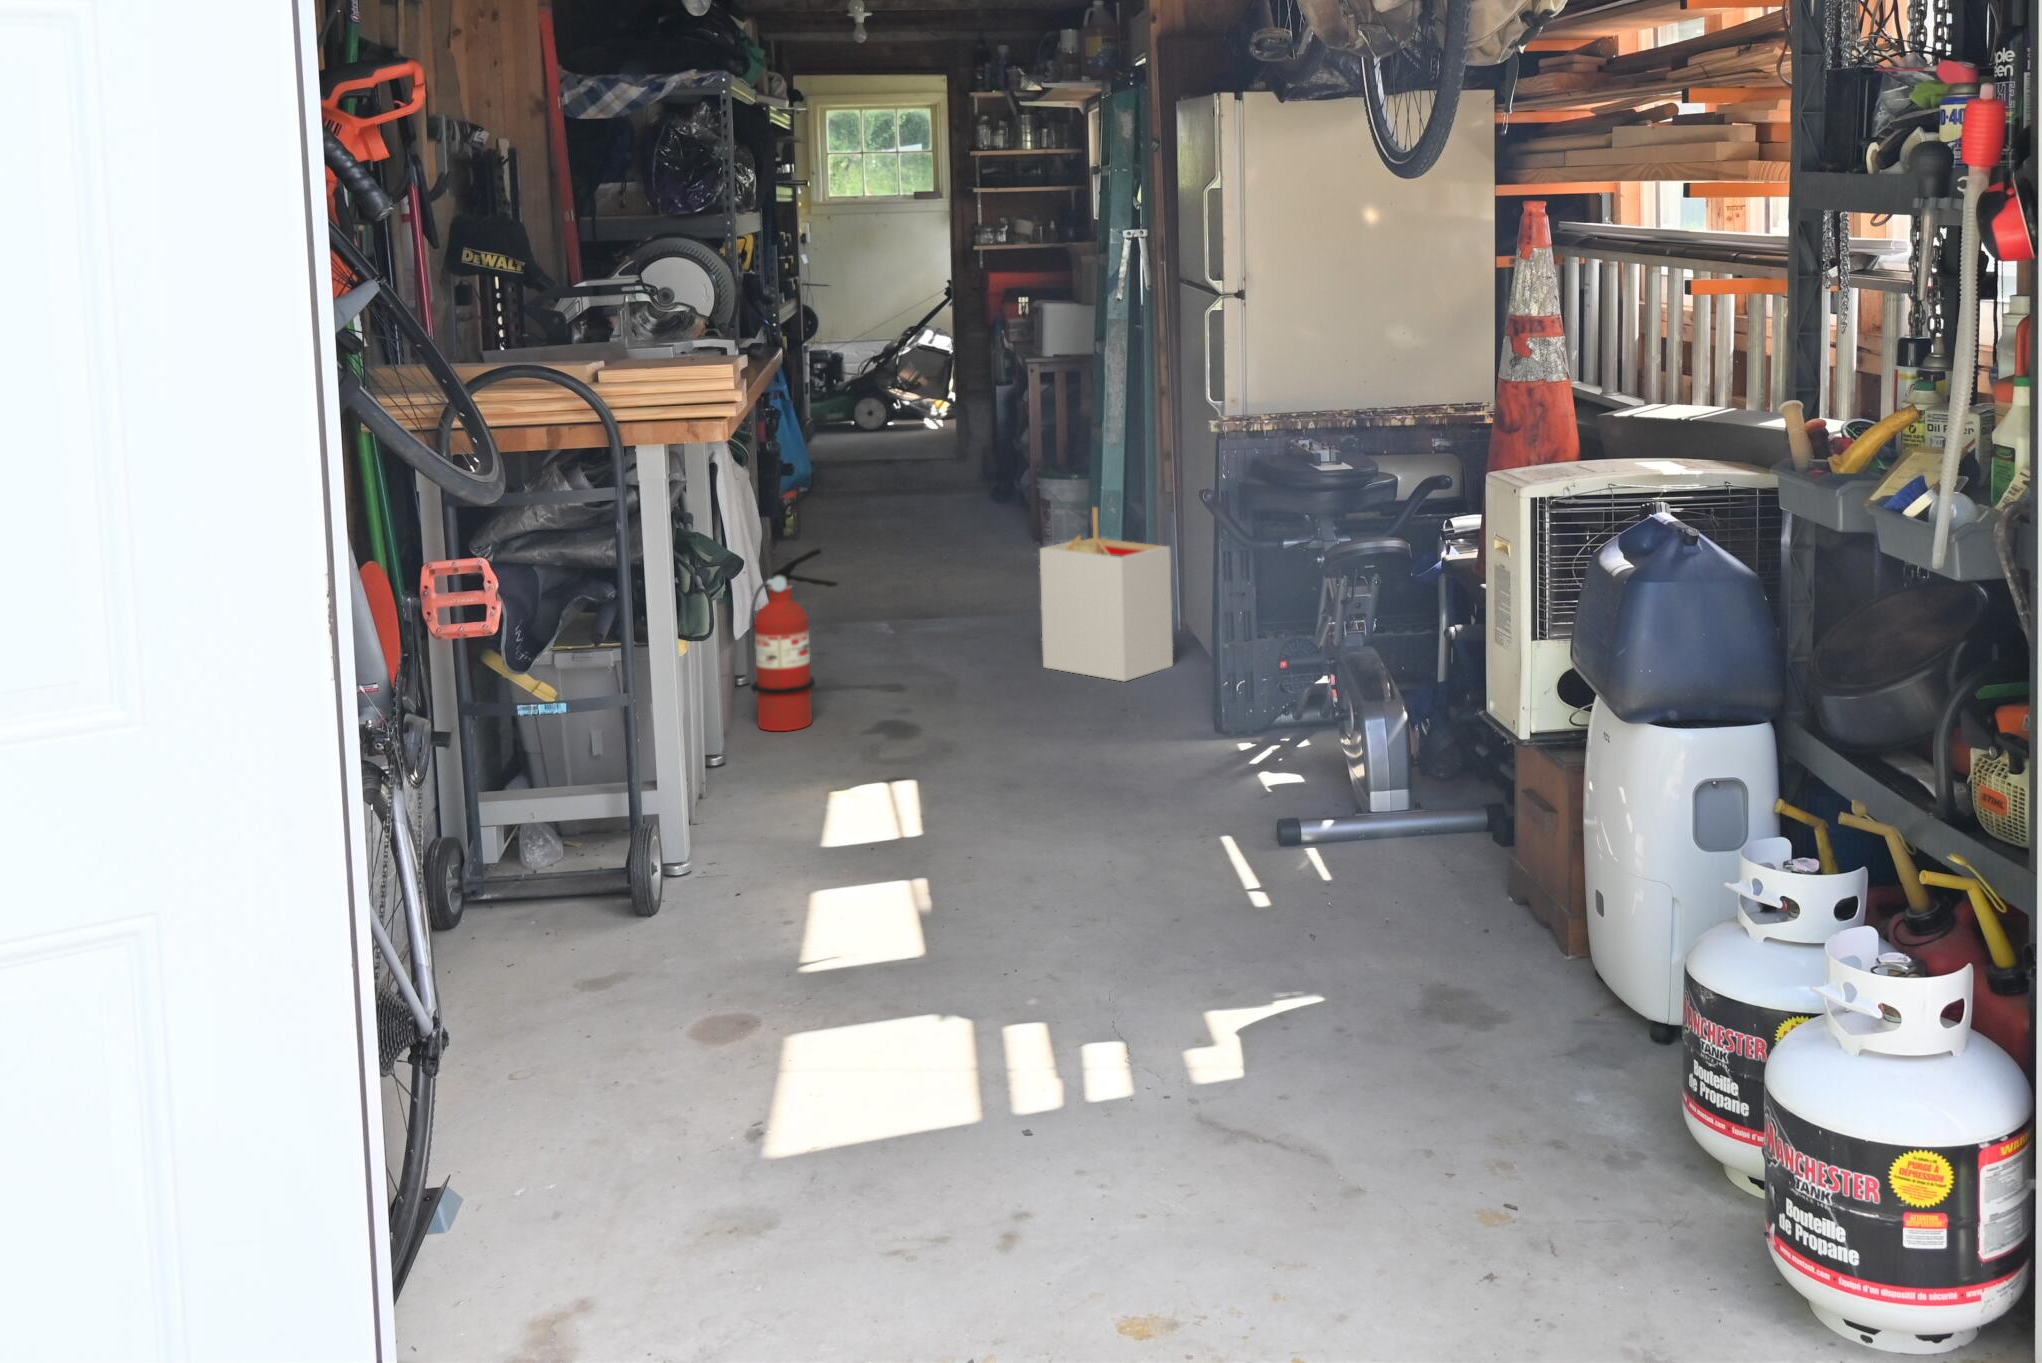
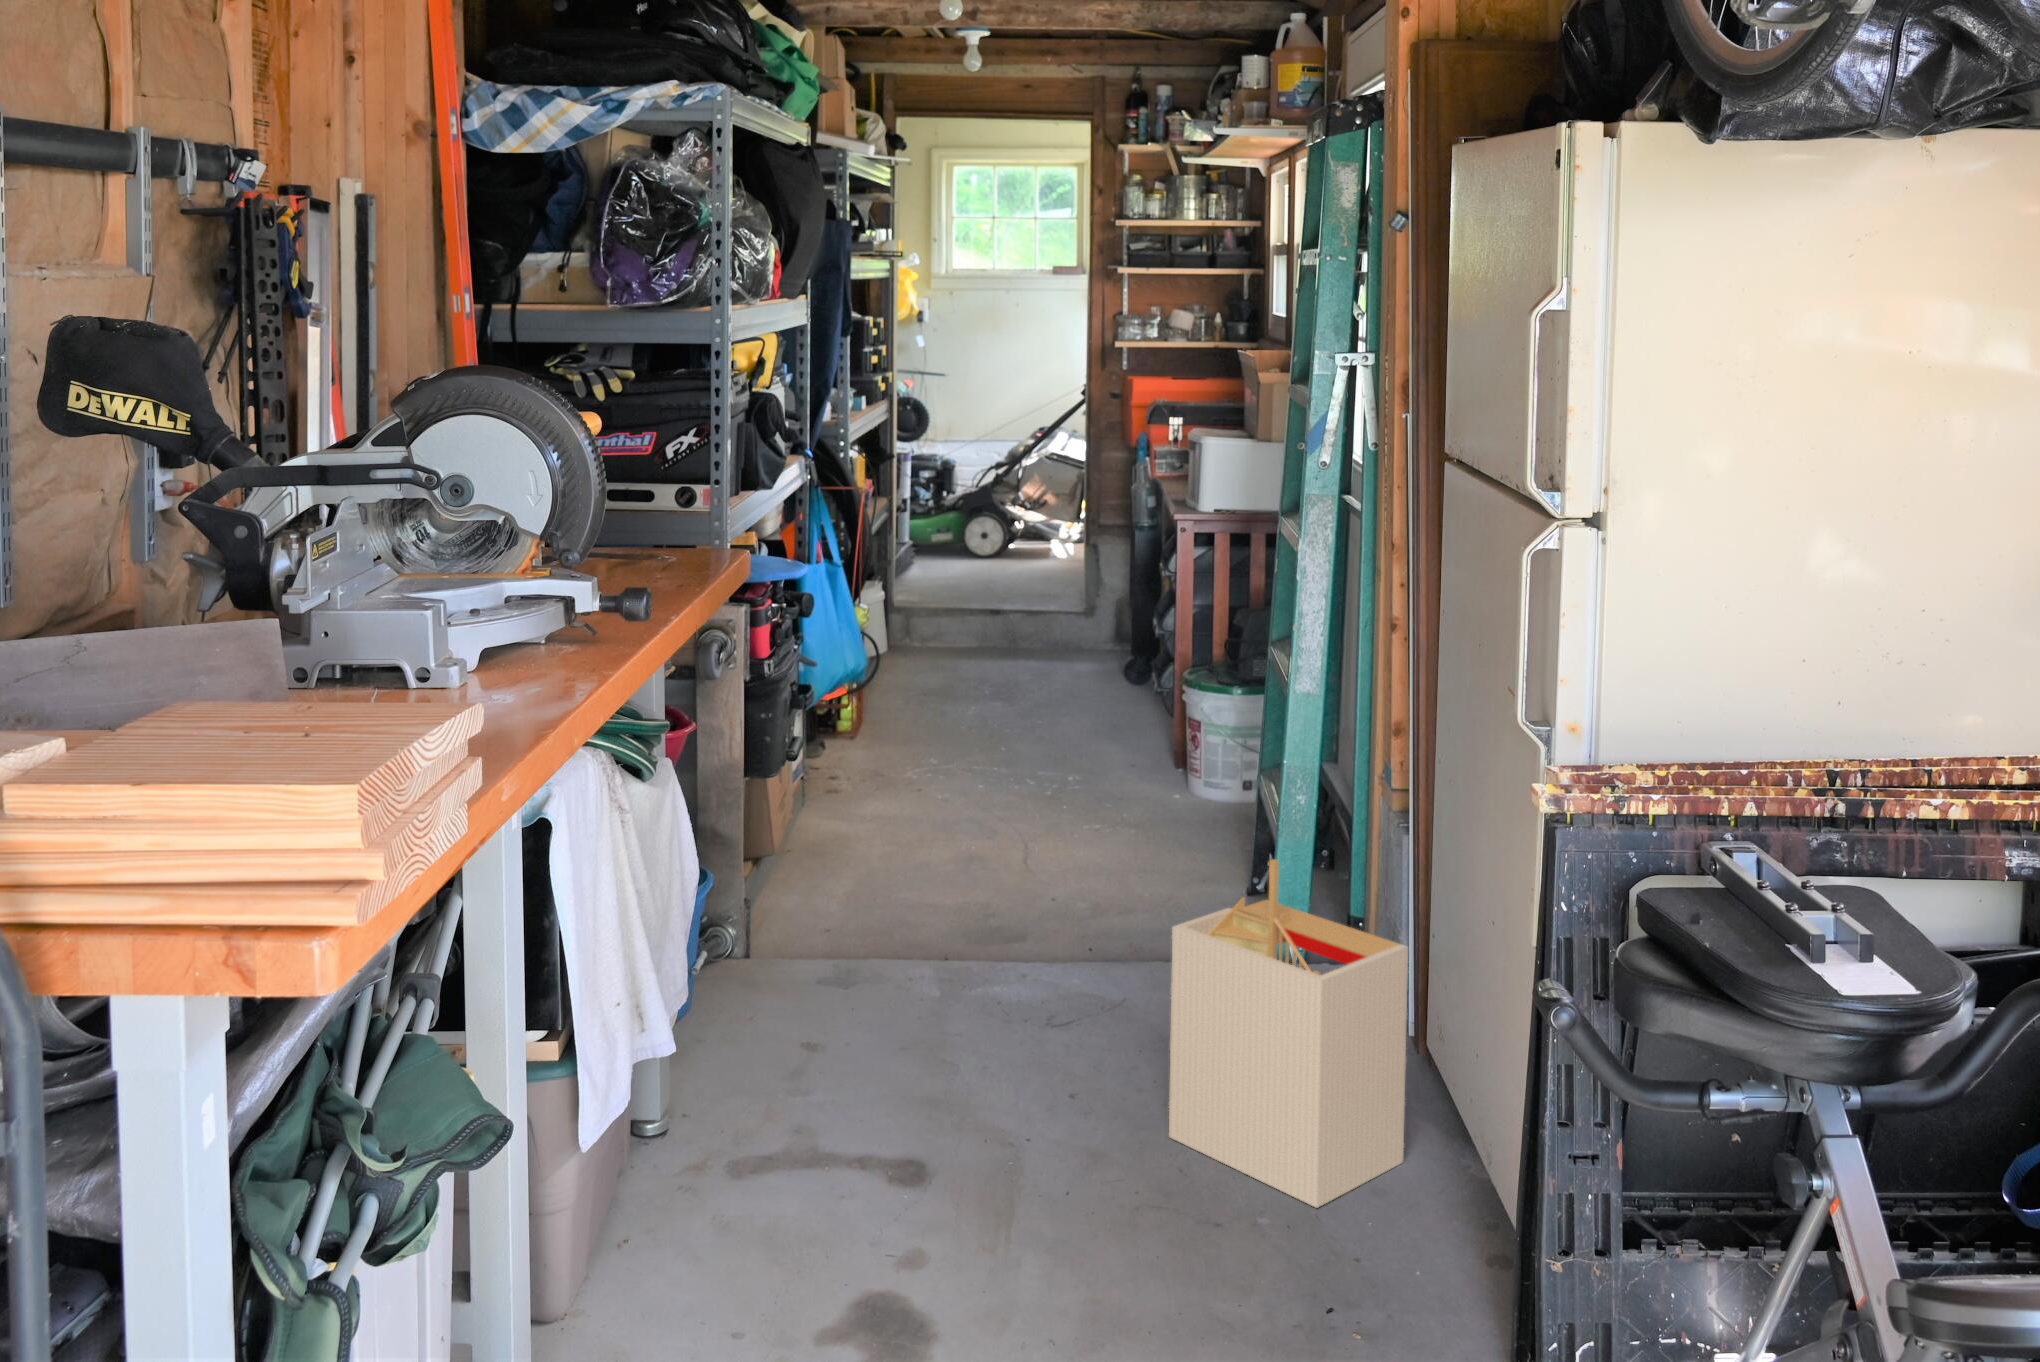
fire extinguisher: present [749,548,838,731] -> none [616,955,789,1310]

